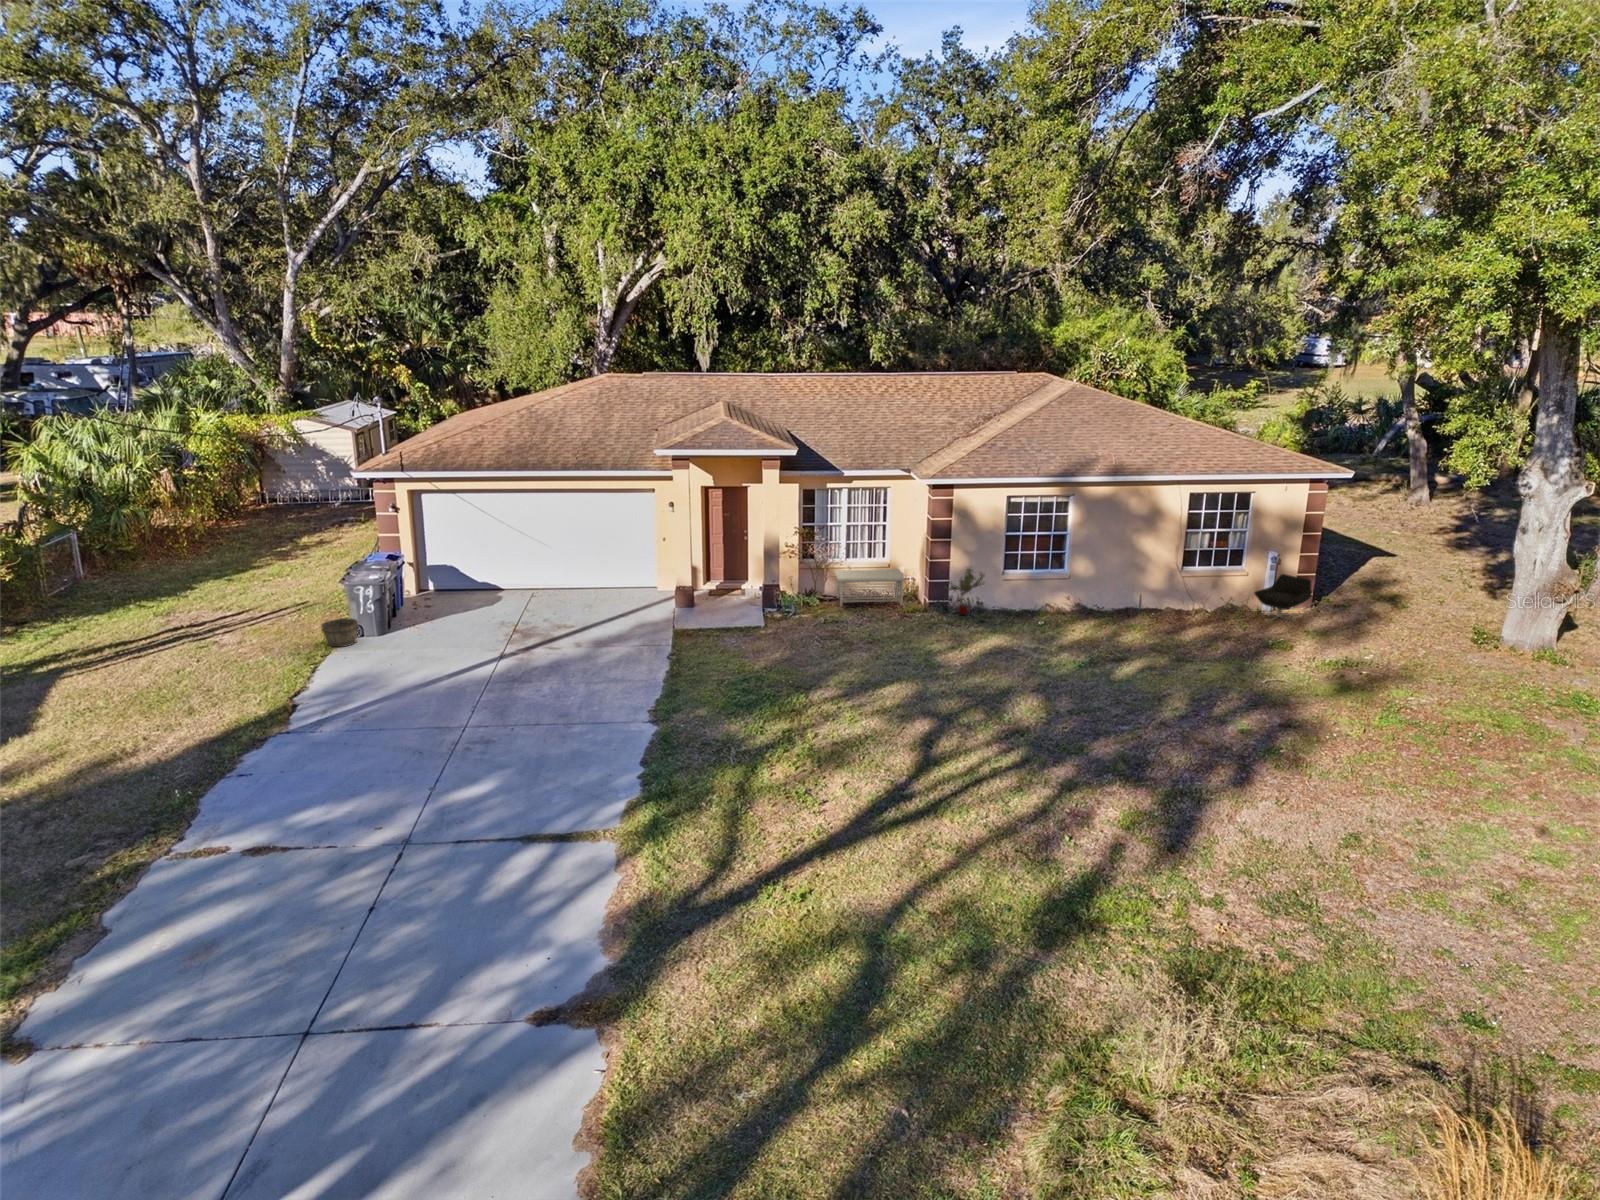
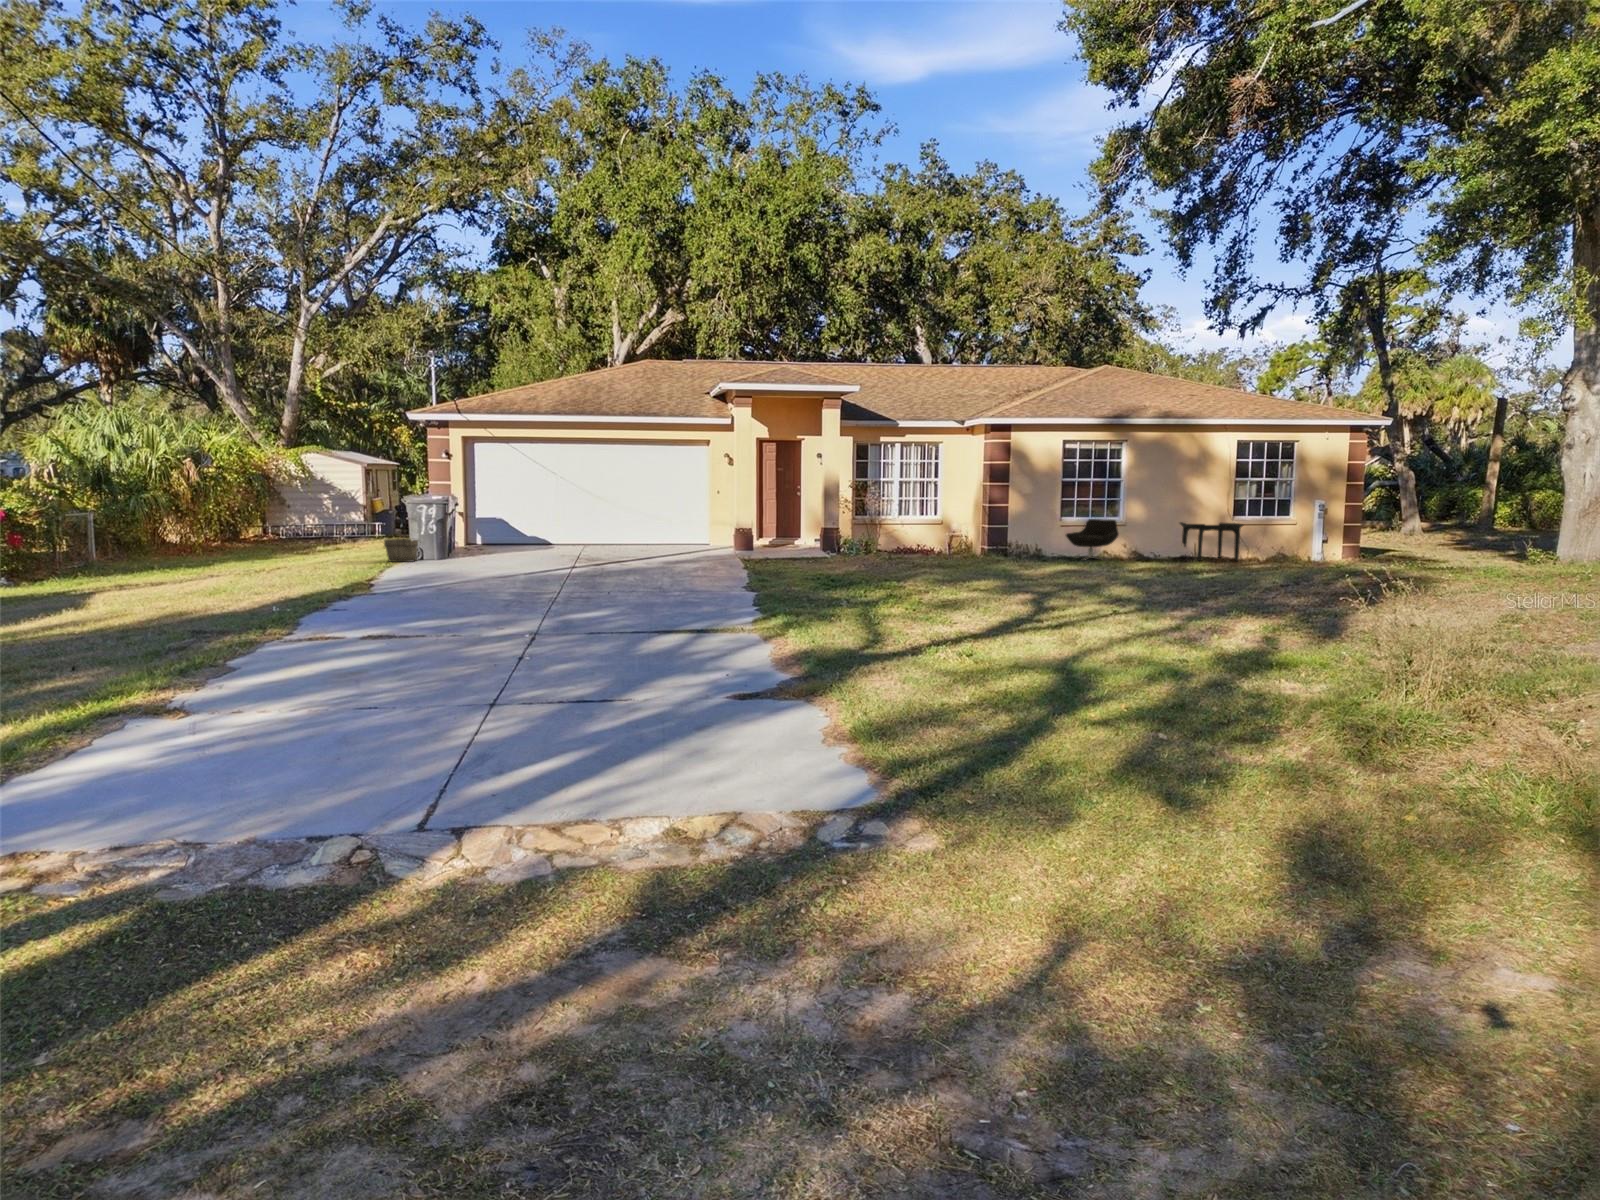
potted tree: present [946,568,985,615] -> none [1002,507,1044,558]
storage bench: present [835,569,905,606] -> none [889,523,962,554]
round table: none [1124,574,1190,623] -> present [1180,522,1244,561]
lounge chair: present [1255,574,1312,621] -> present [1066,519,1119,558]

